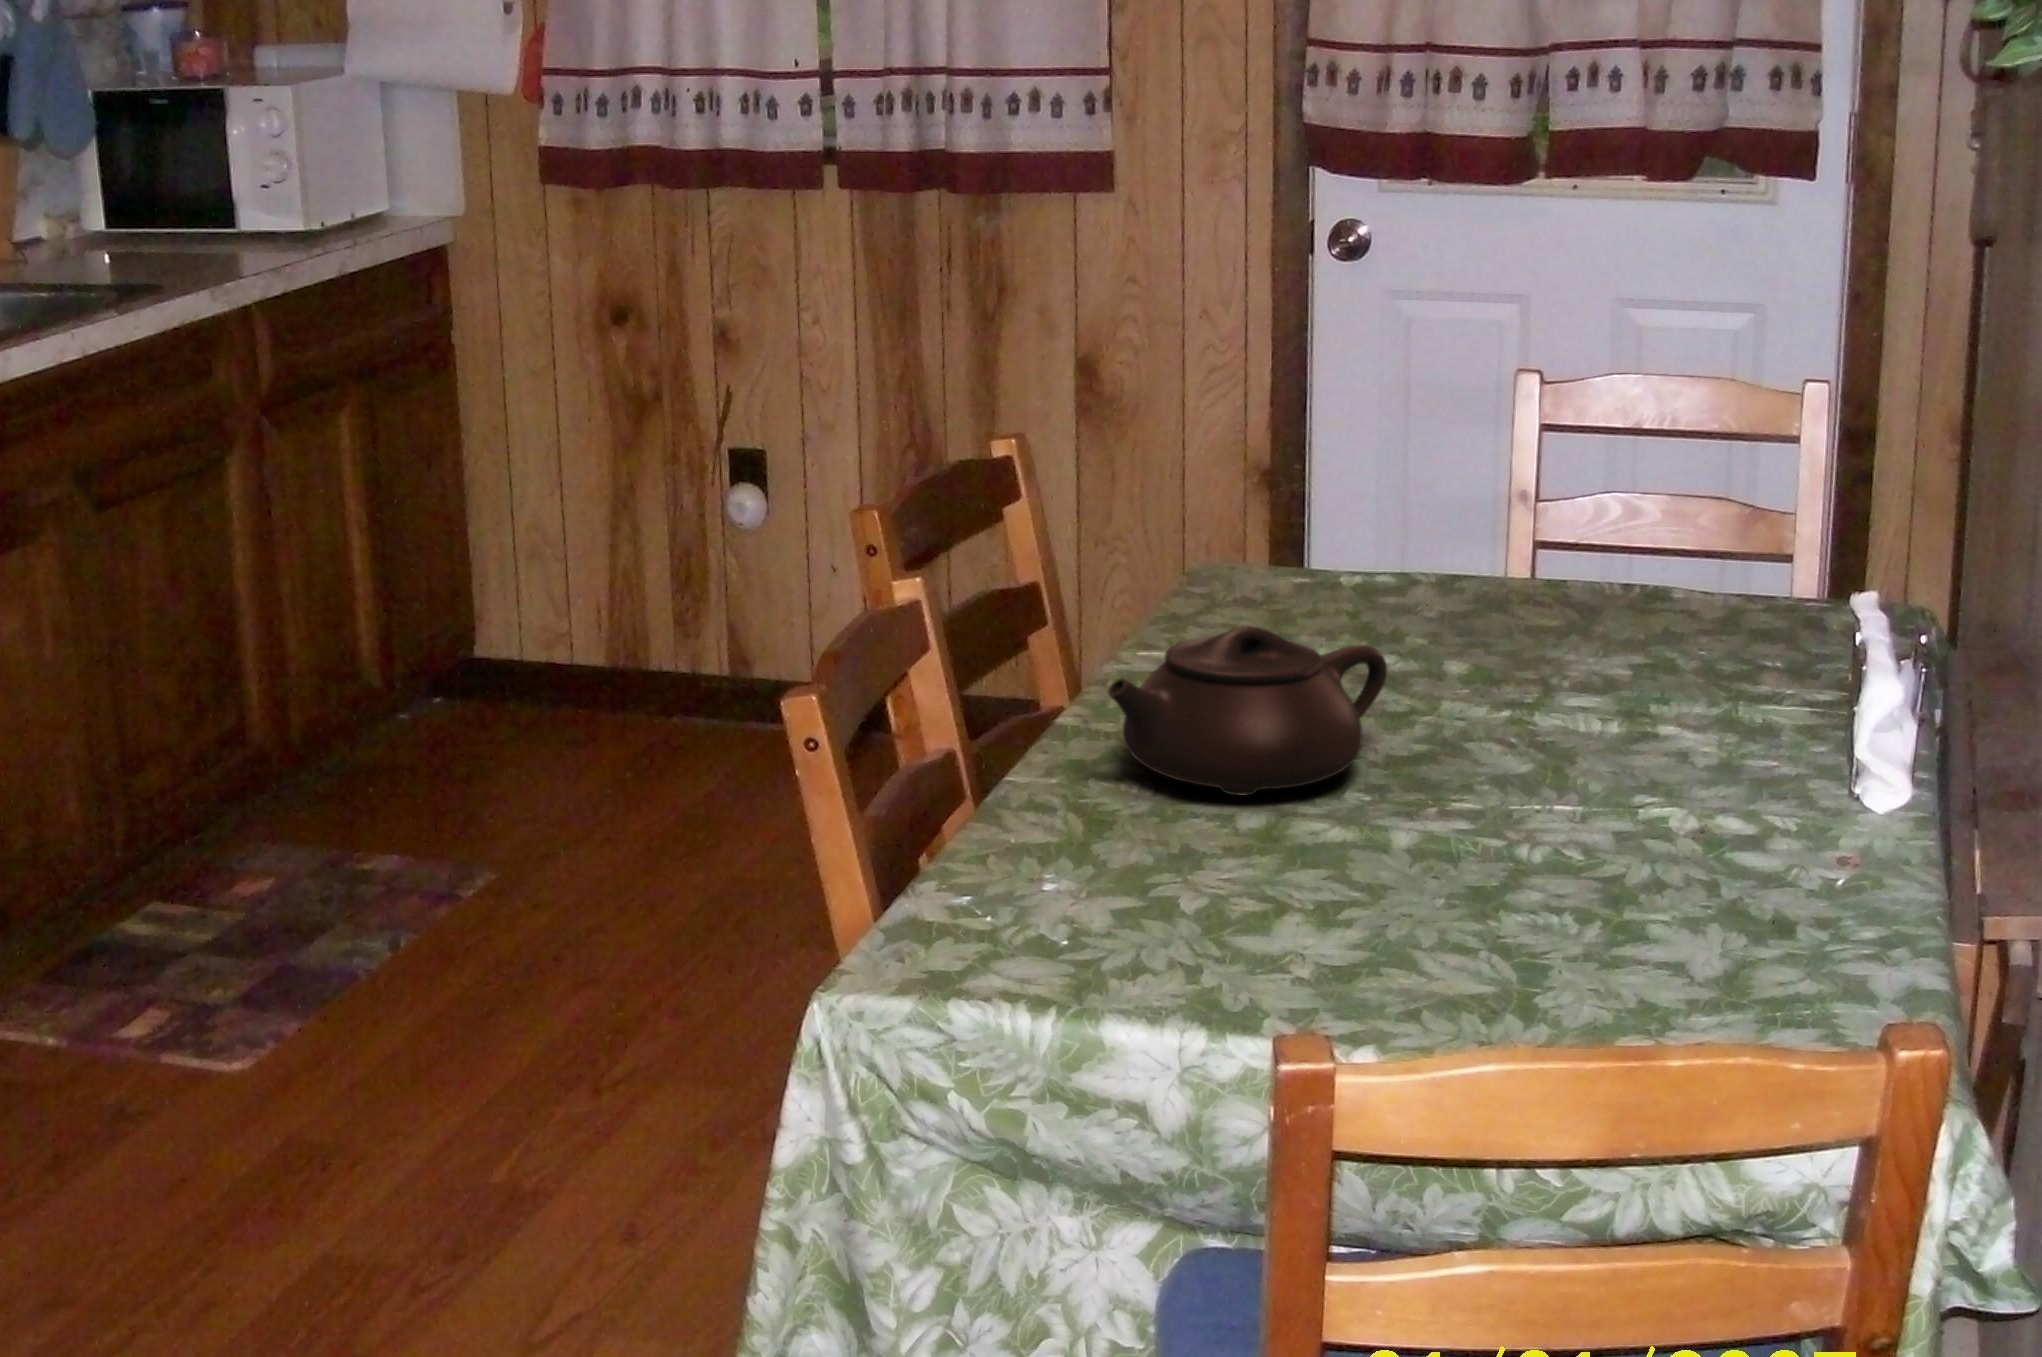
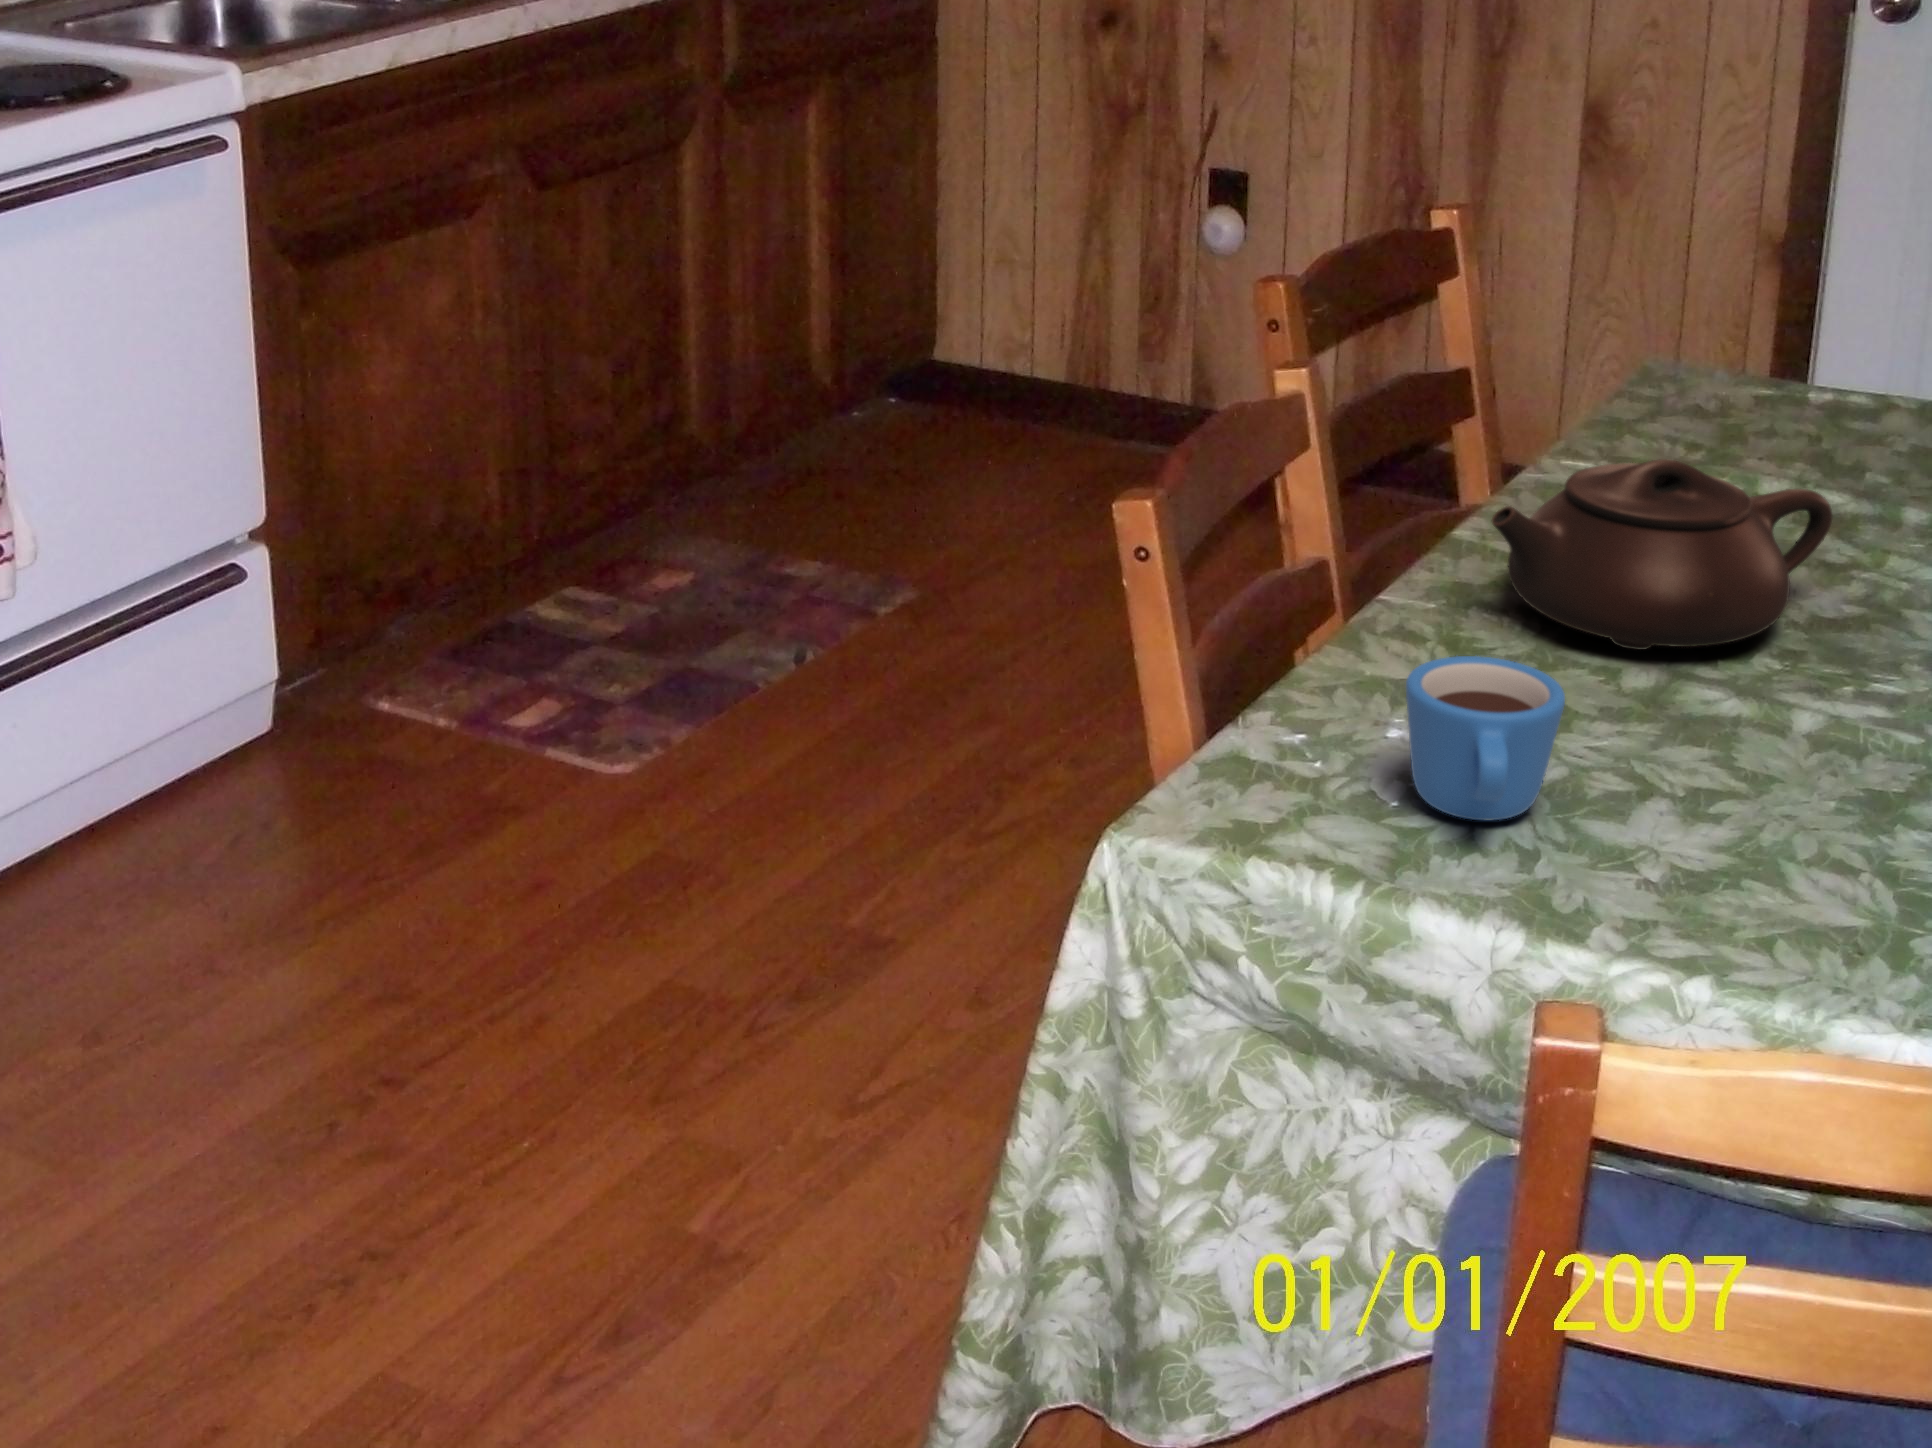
mug: none [1065,799,1203,944] -> present [1406,656,1565,821]

